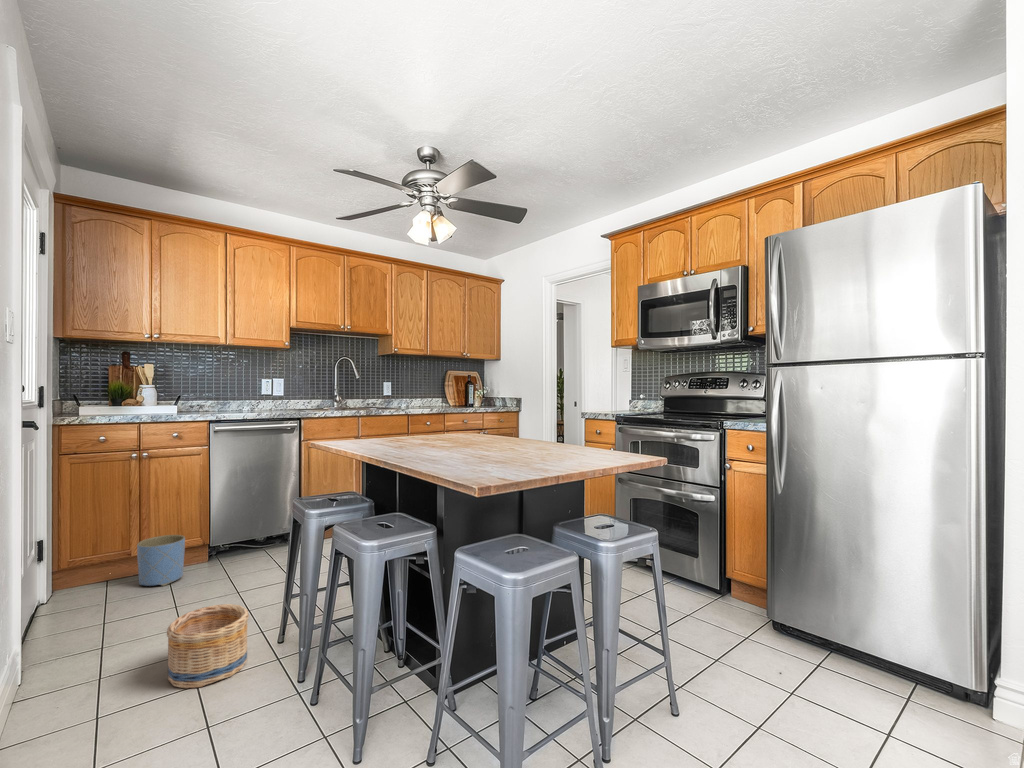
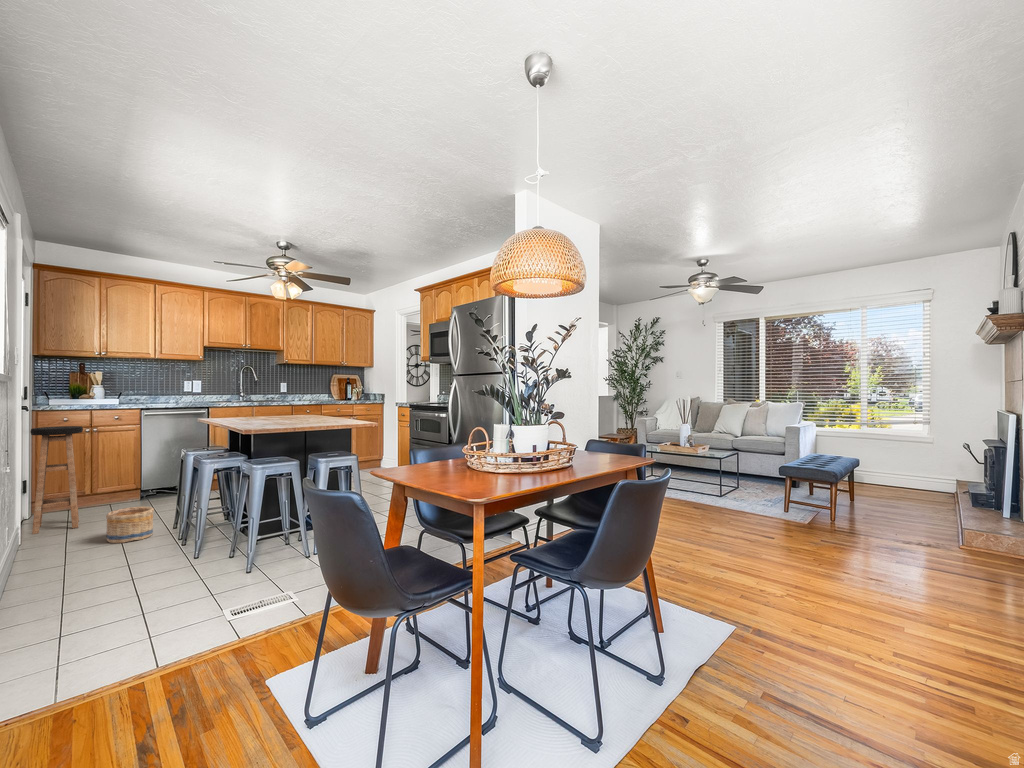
bar stool: none [40,453,126,651] -> present [30,426,83,534]
planter: present [137,535,185,586] -> none [90,481,123,511]

